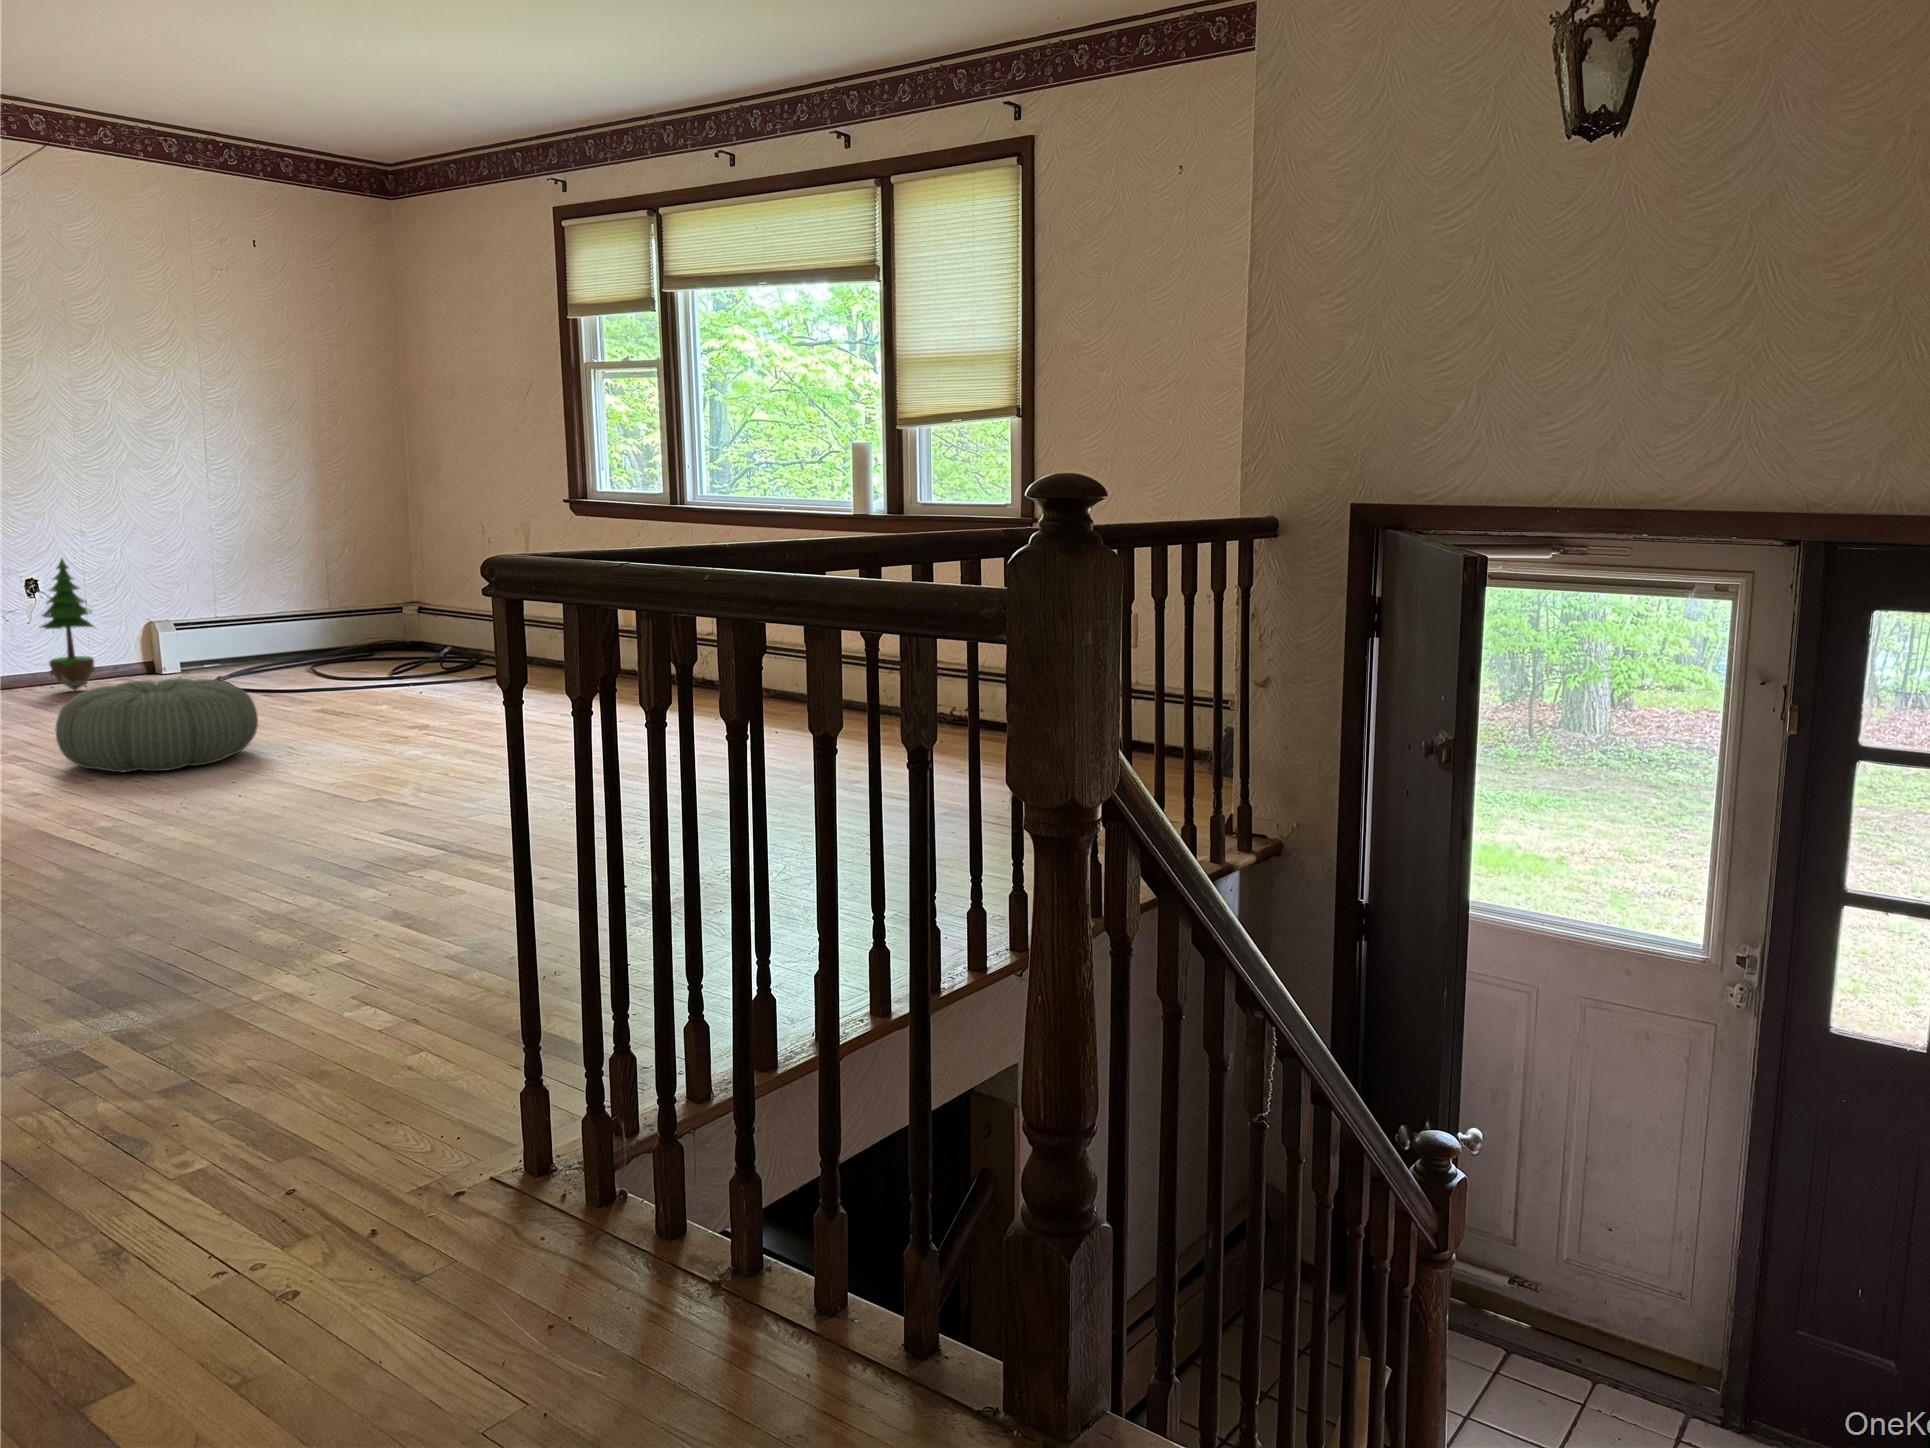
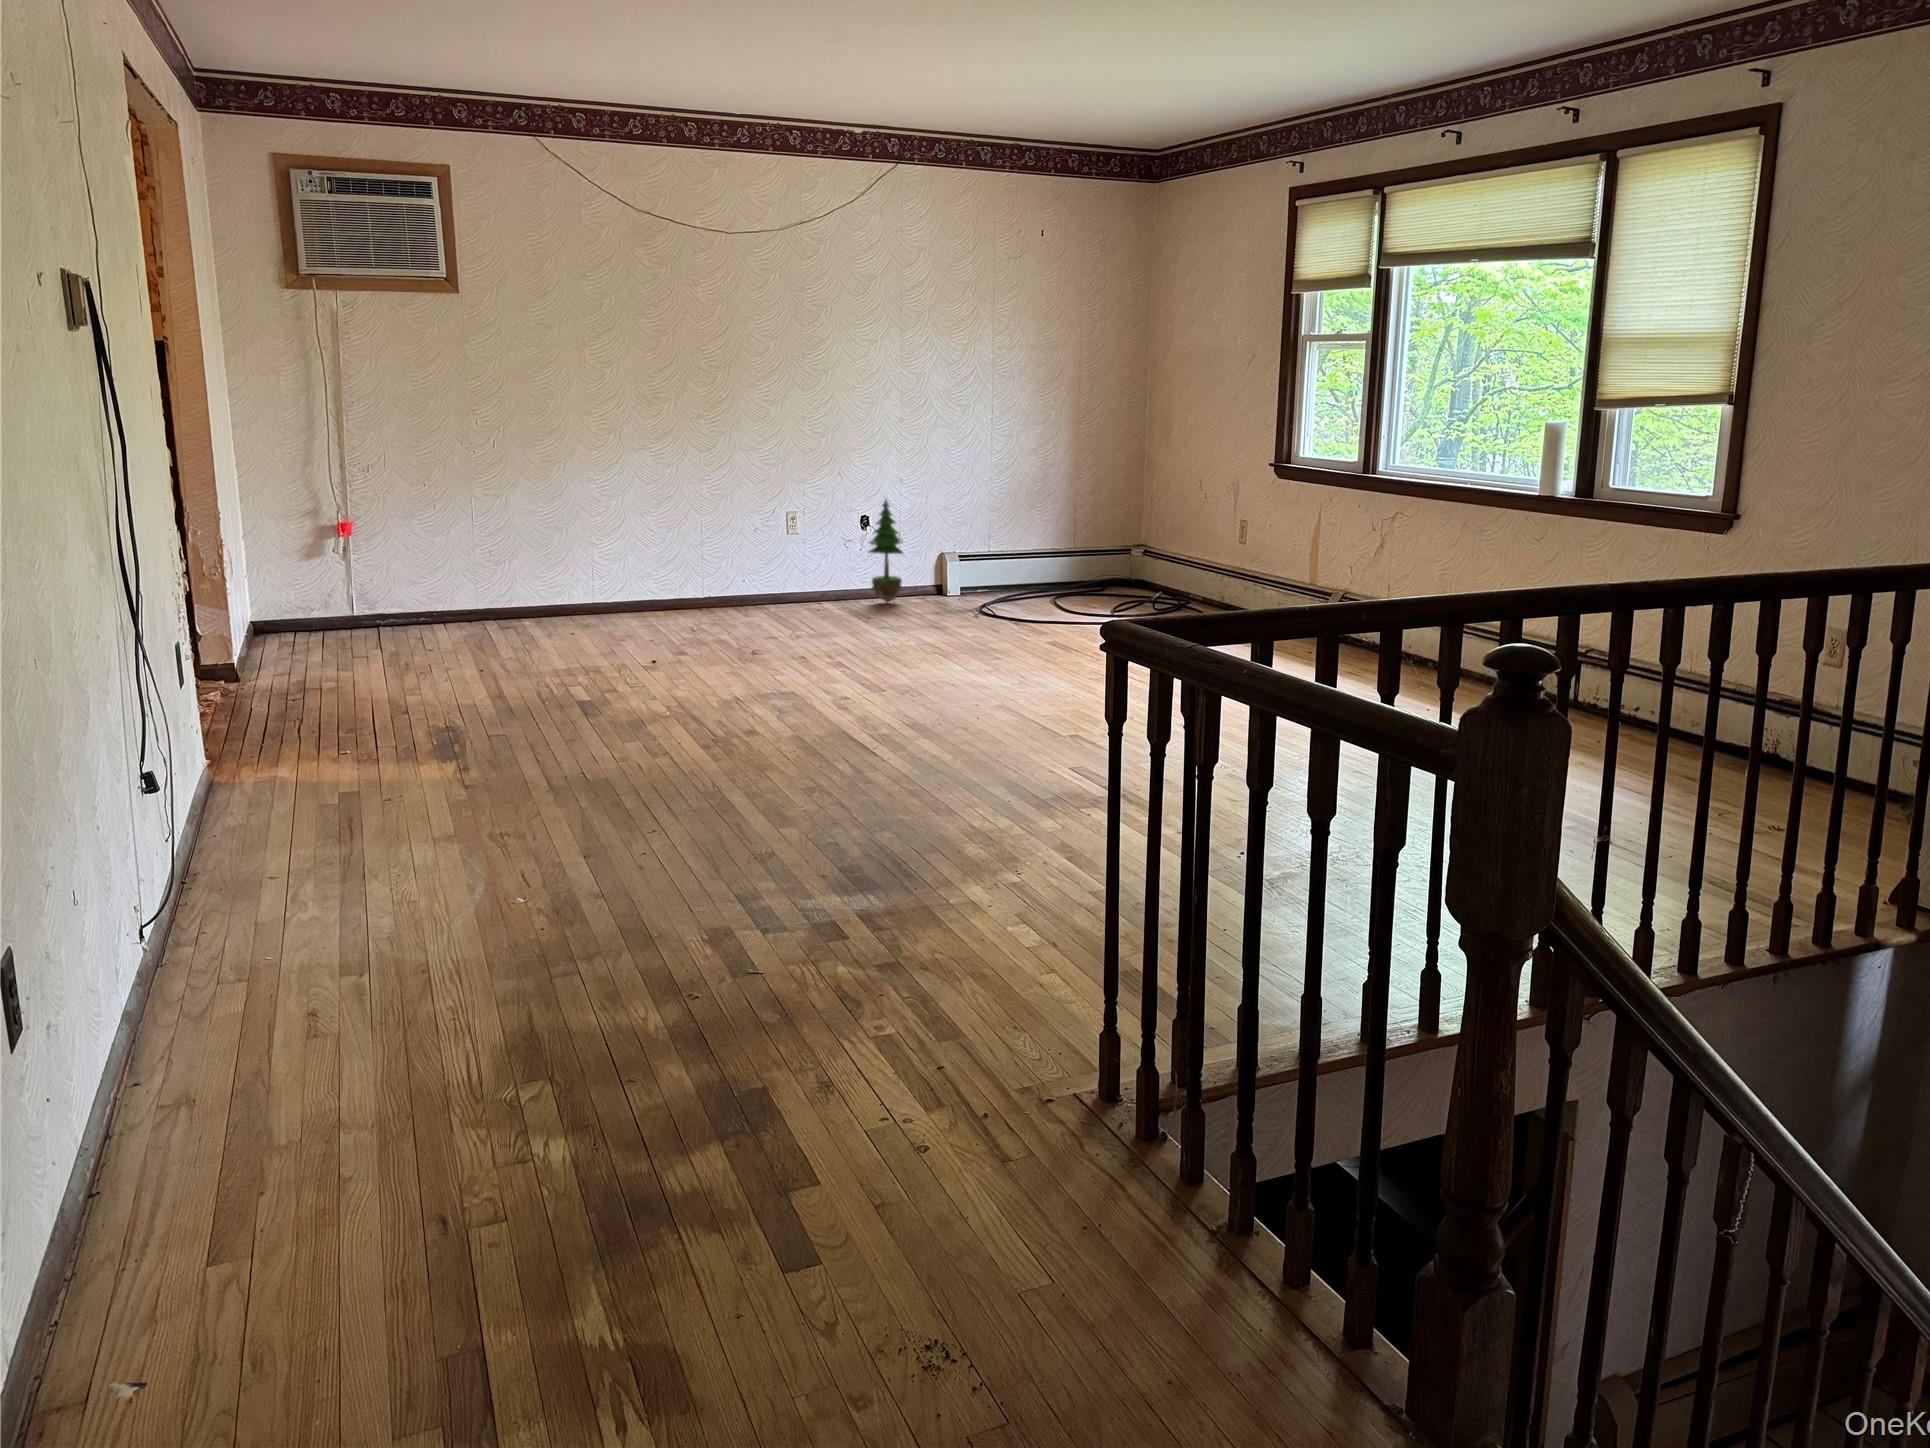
pouf: present [55,678,258,773] -> none [863,610,1002,685]

